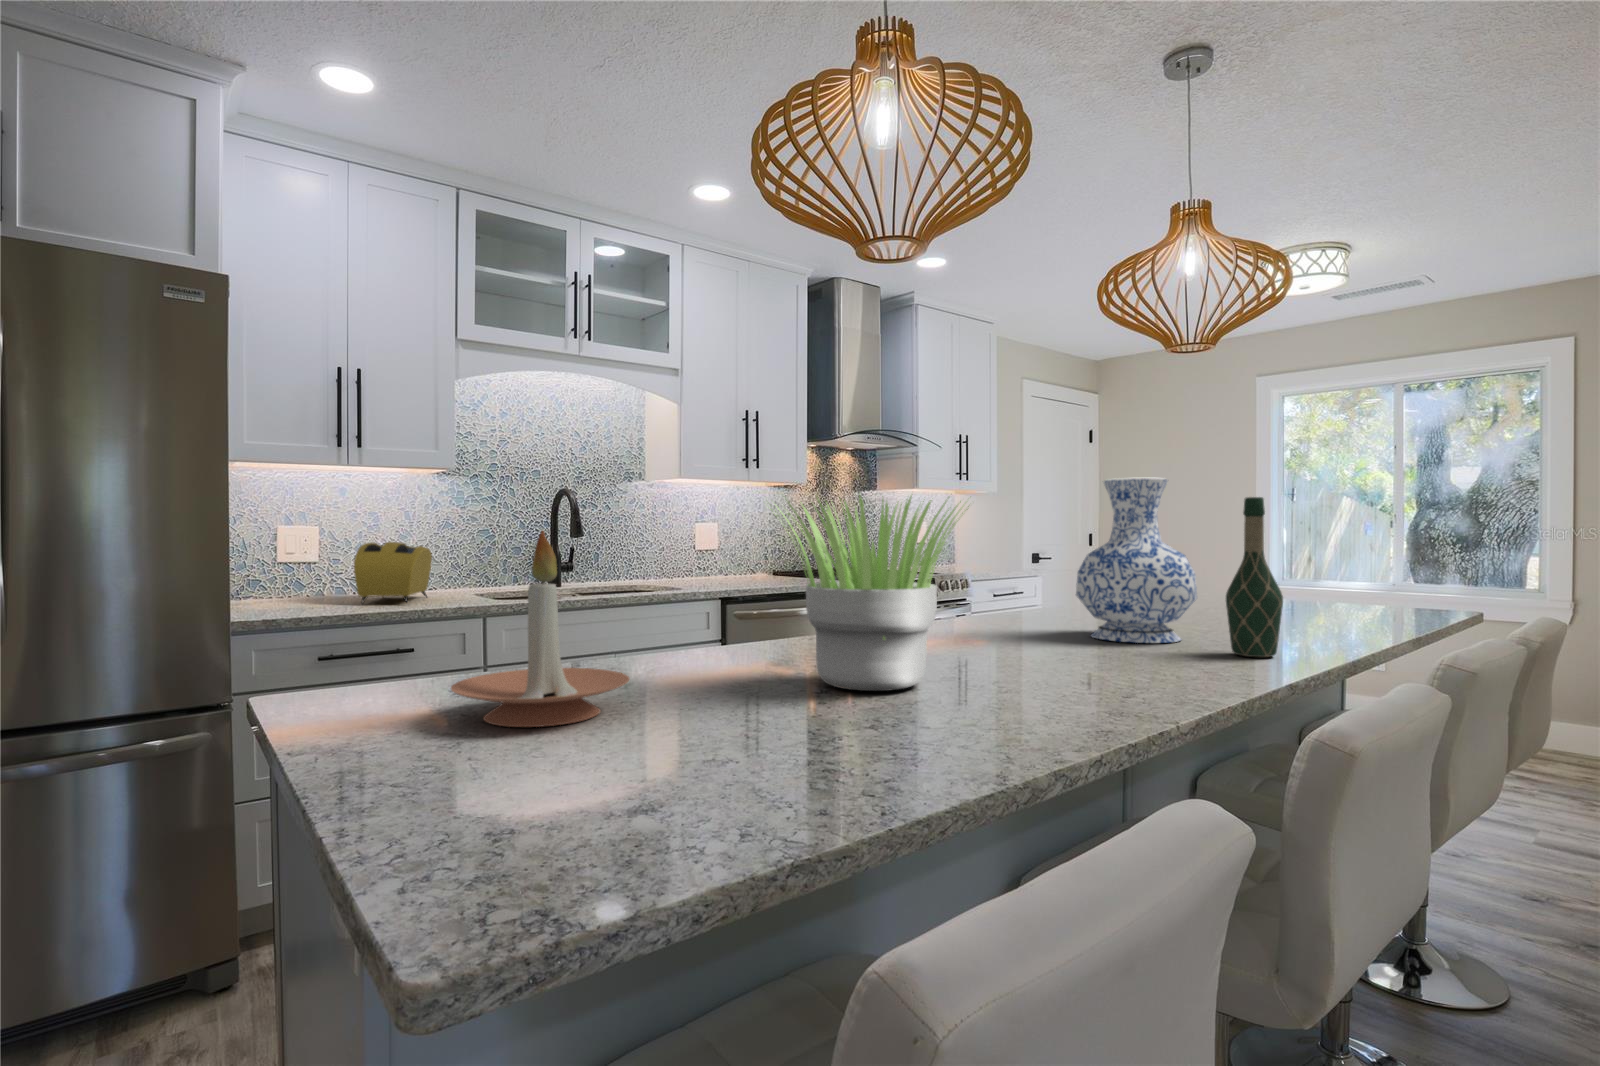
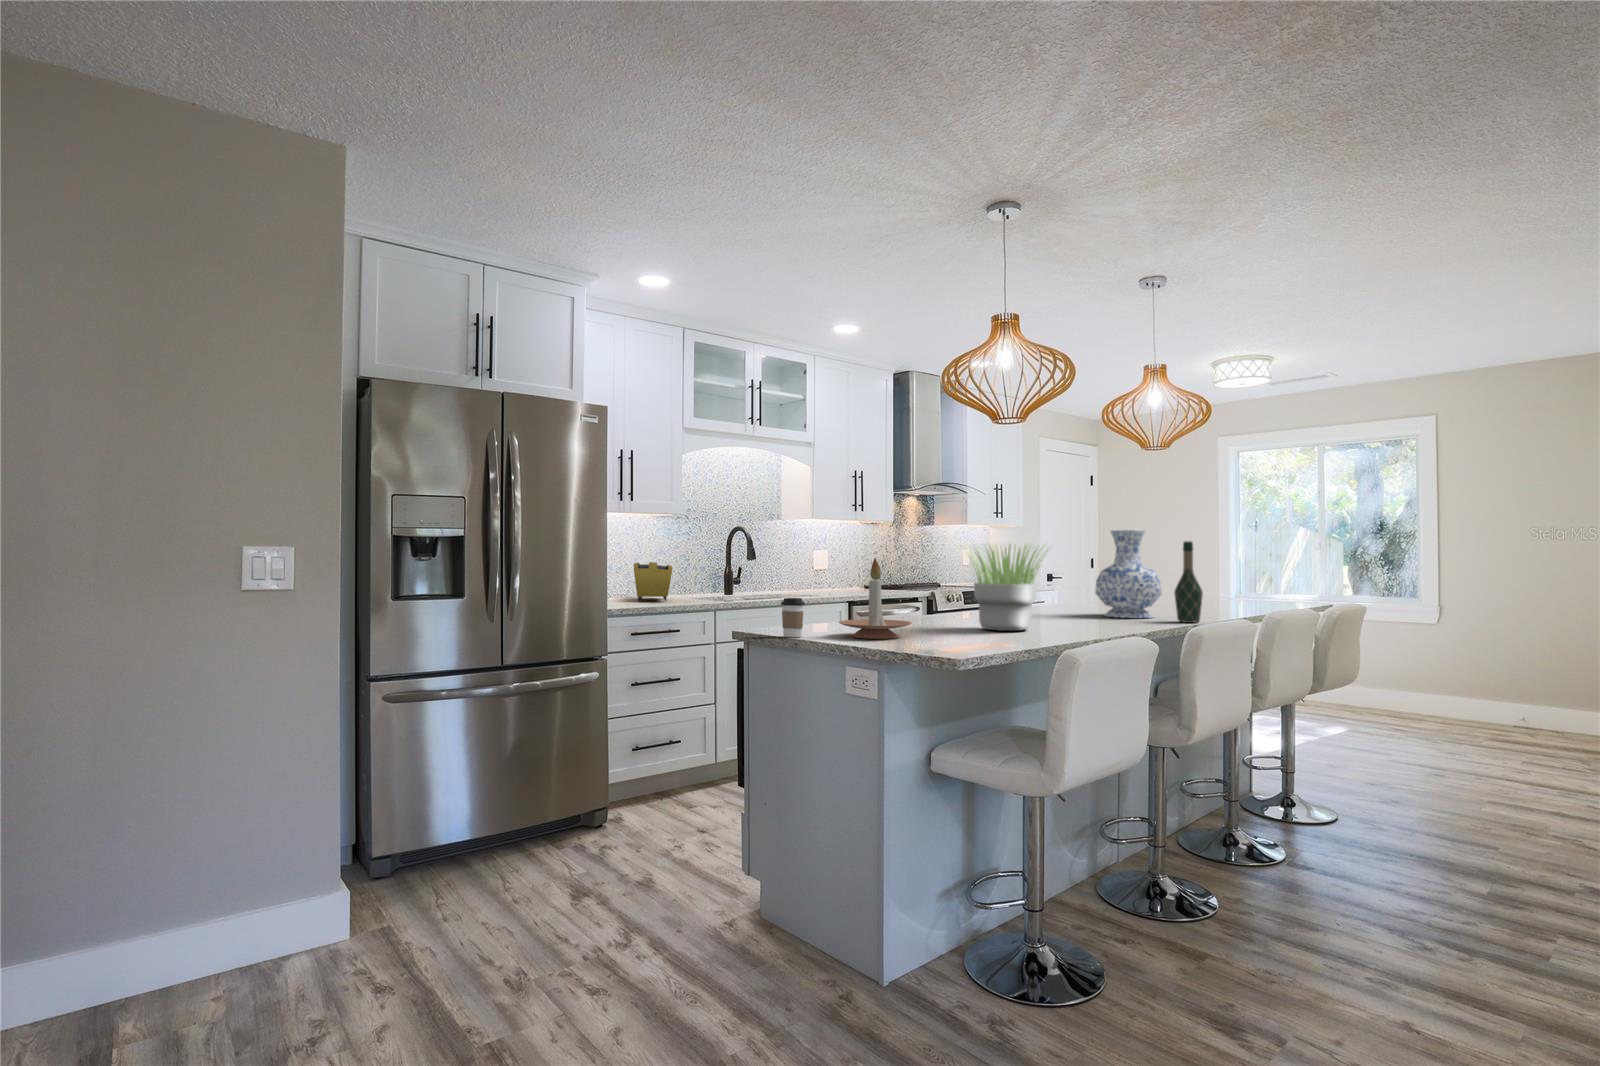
coffee cup: none [319,624,384,719] -> present [781,598,805,637]

